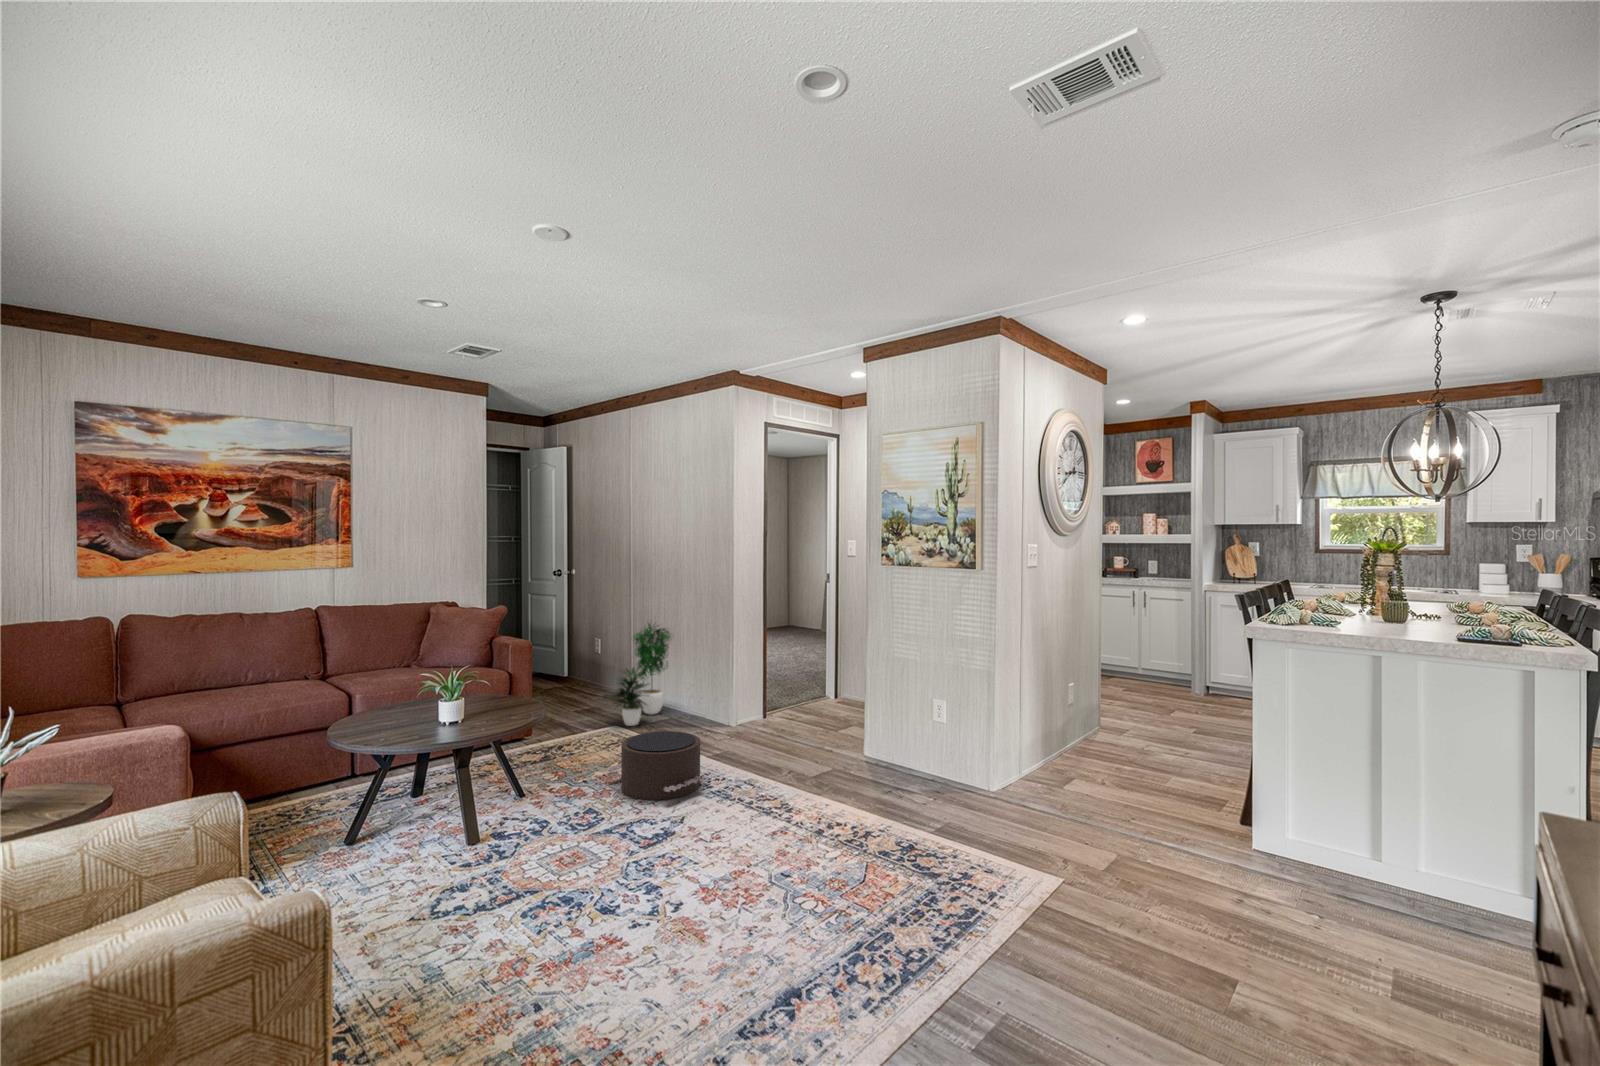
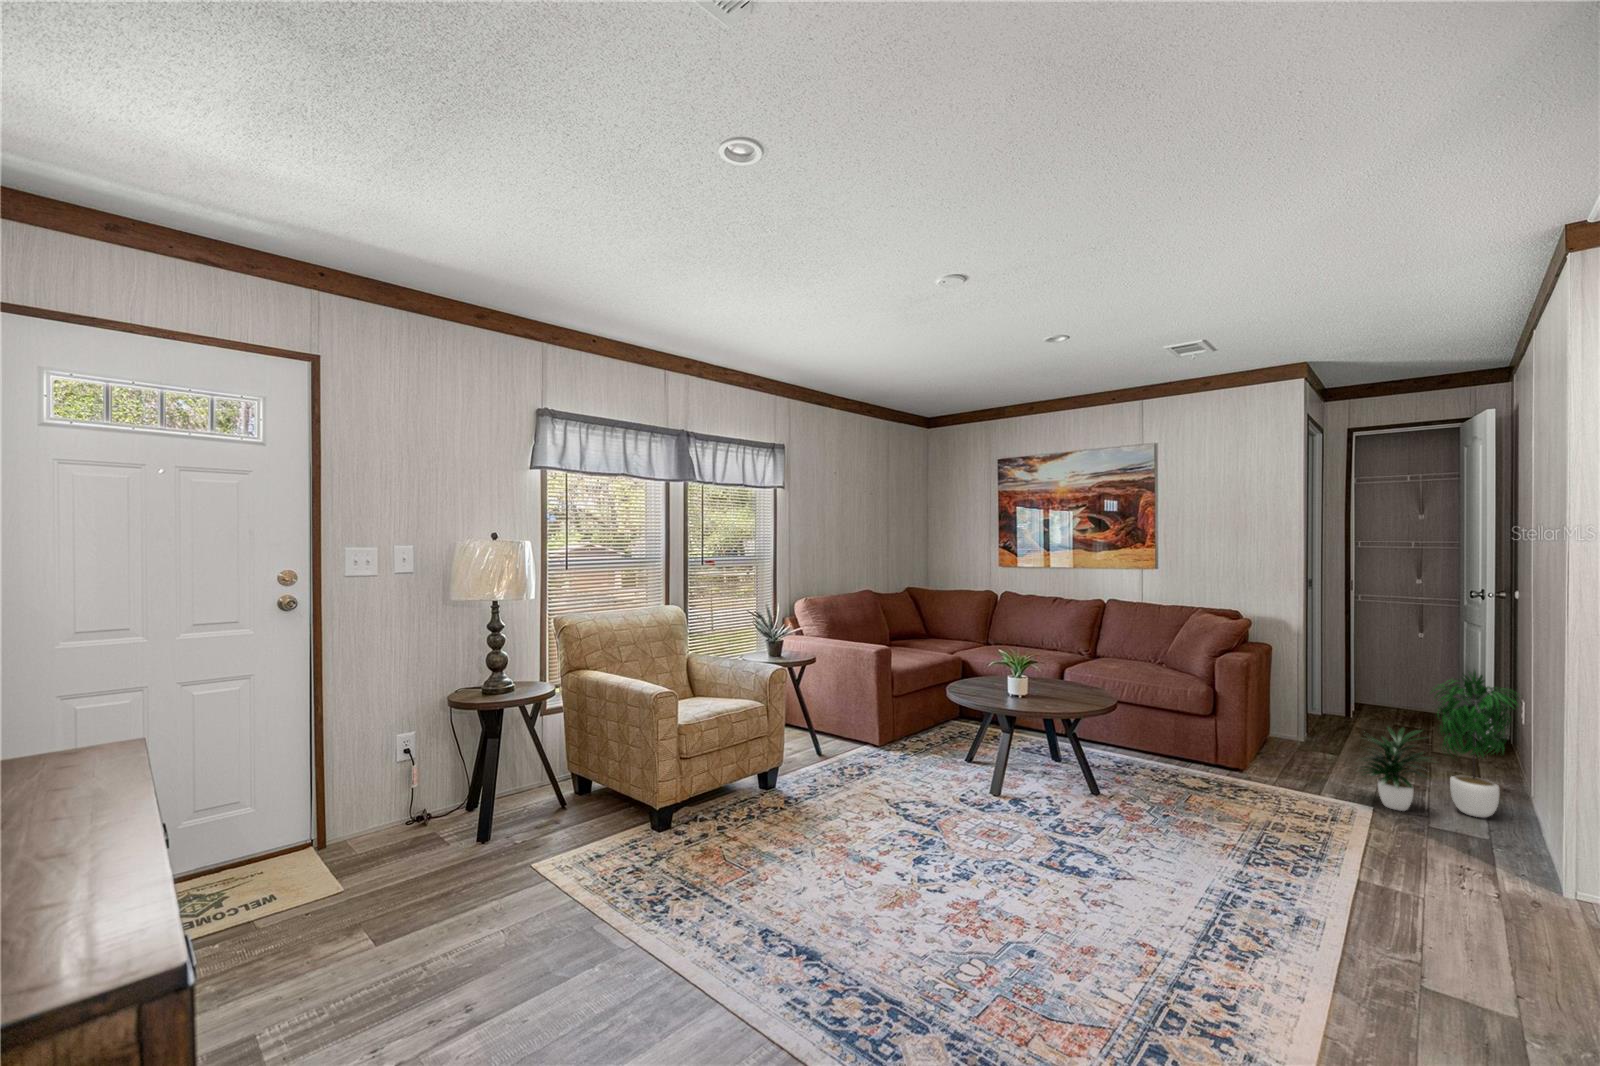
pouf: present [607,731,703,800] -> none [1152,778,1268,874]

